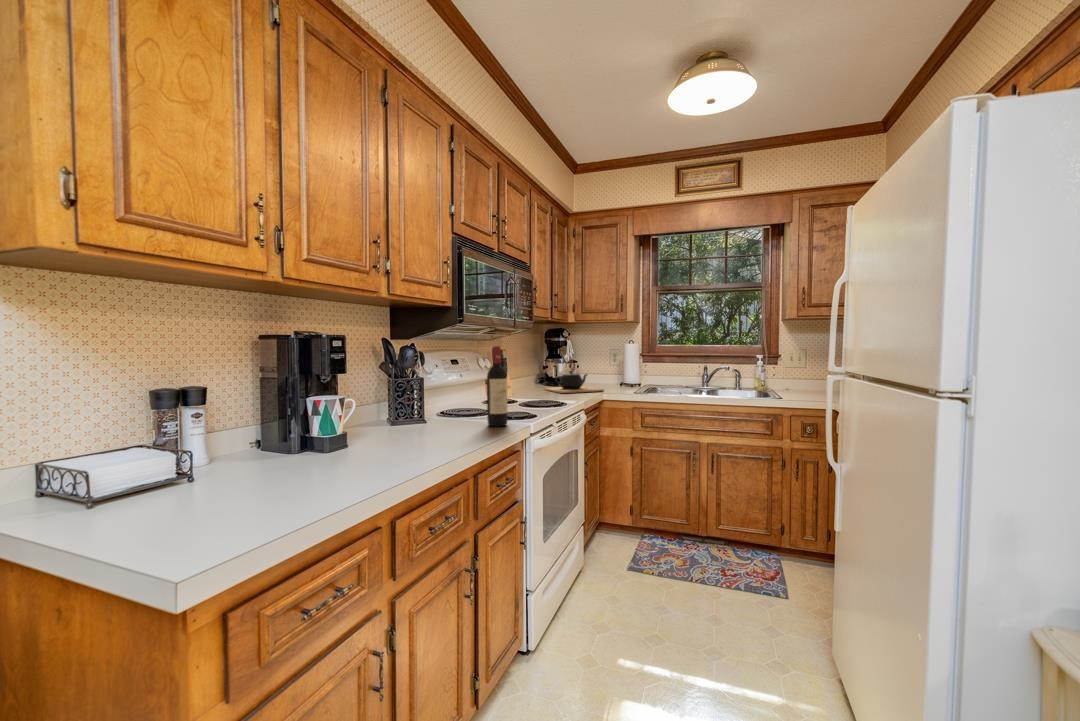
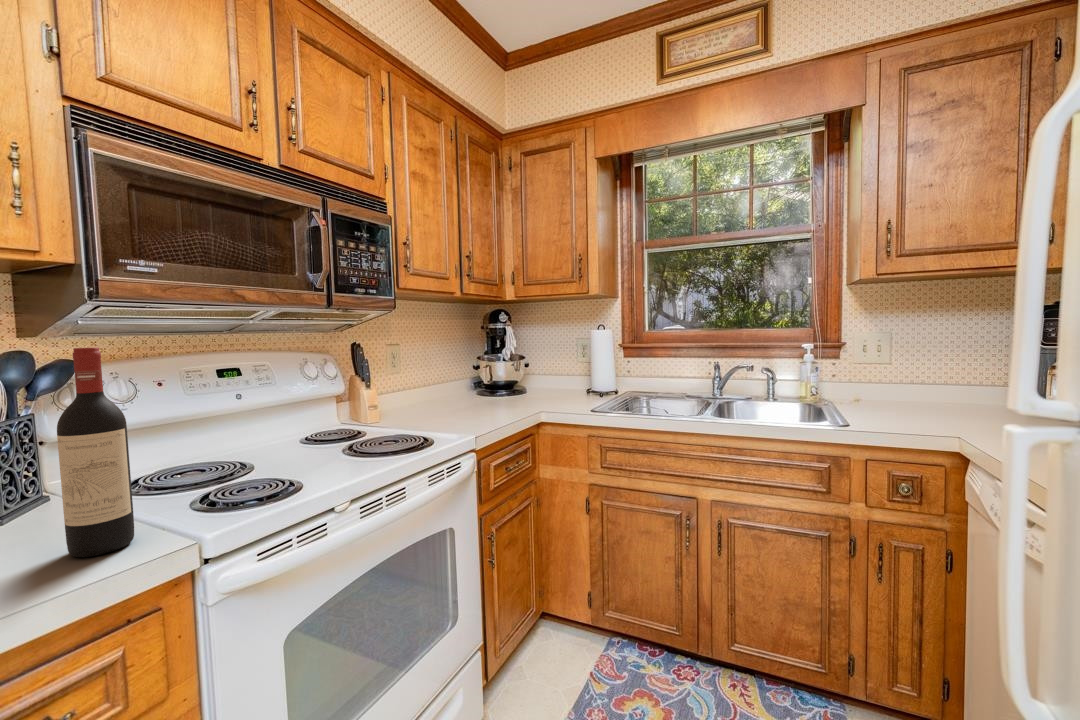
teapot: present [543,371,604,393] -> none [456,375,544,414]

